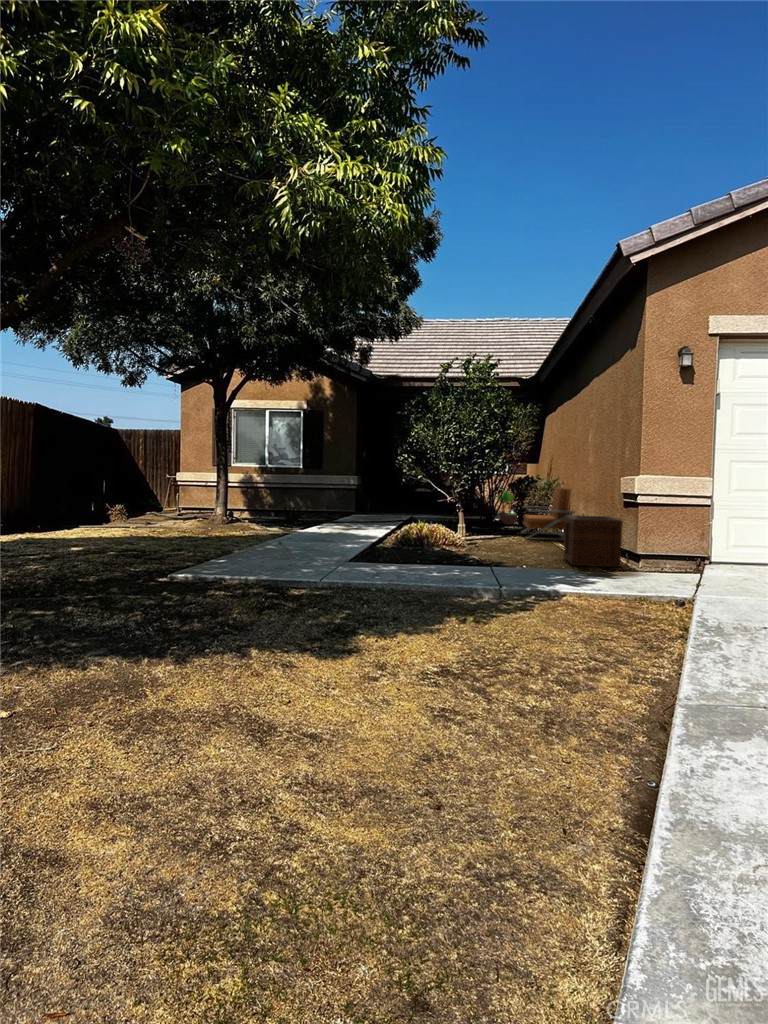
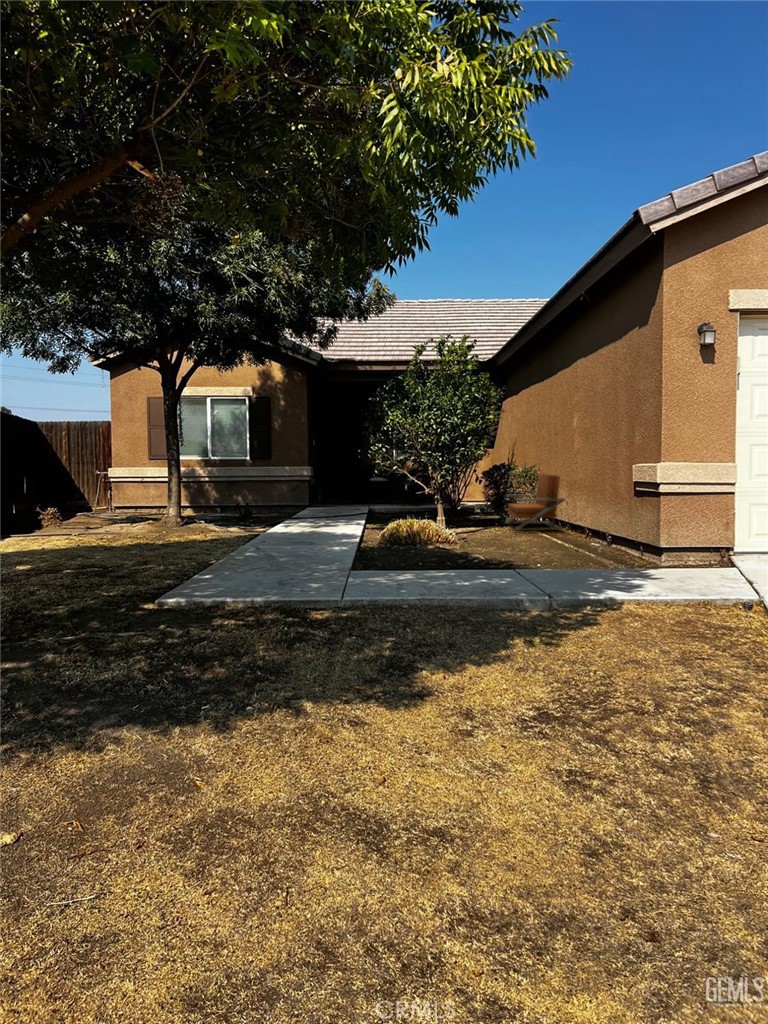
potted tree: present [496,490,517,525] -> none [470,473,495,514]
wooden crate: present [564,515,623,567] -> none [570,505,636,561]

